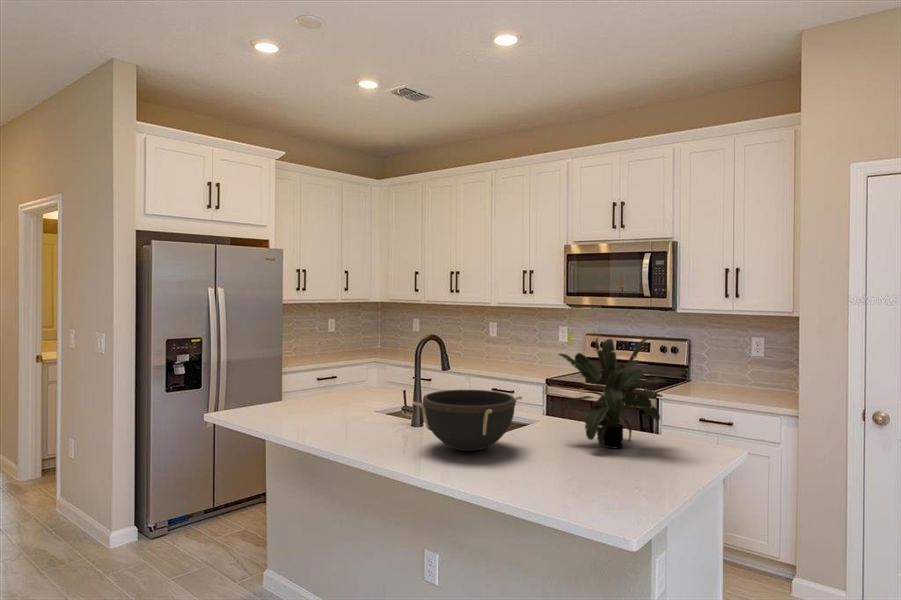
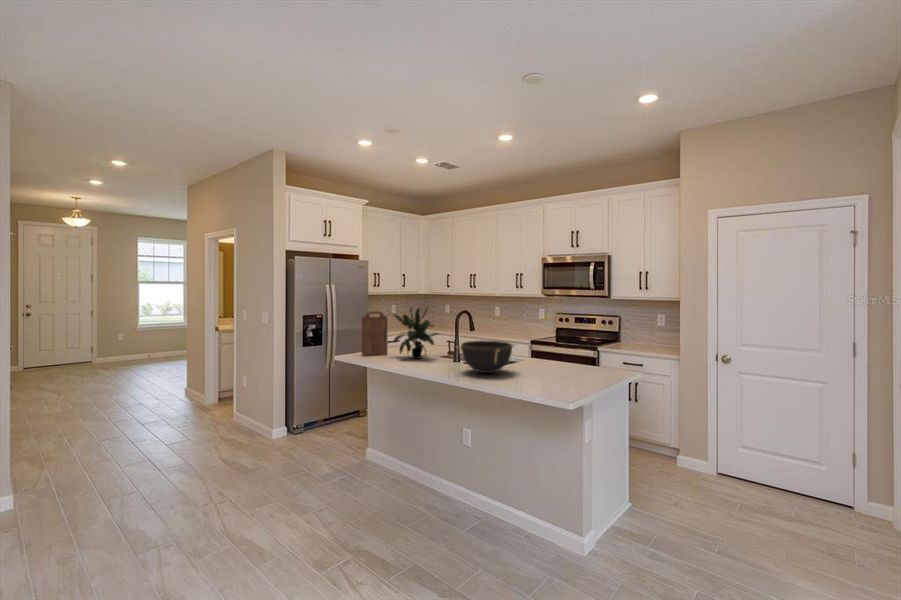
cutting board: none [254,334,300,412] -> present [362,311,388,356]
potted plant: present [559,338,667,449] -> present [394,307,439,359]

